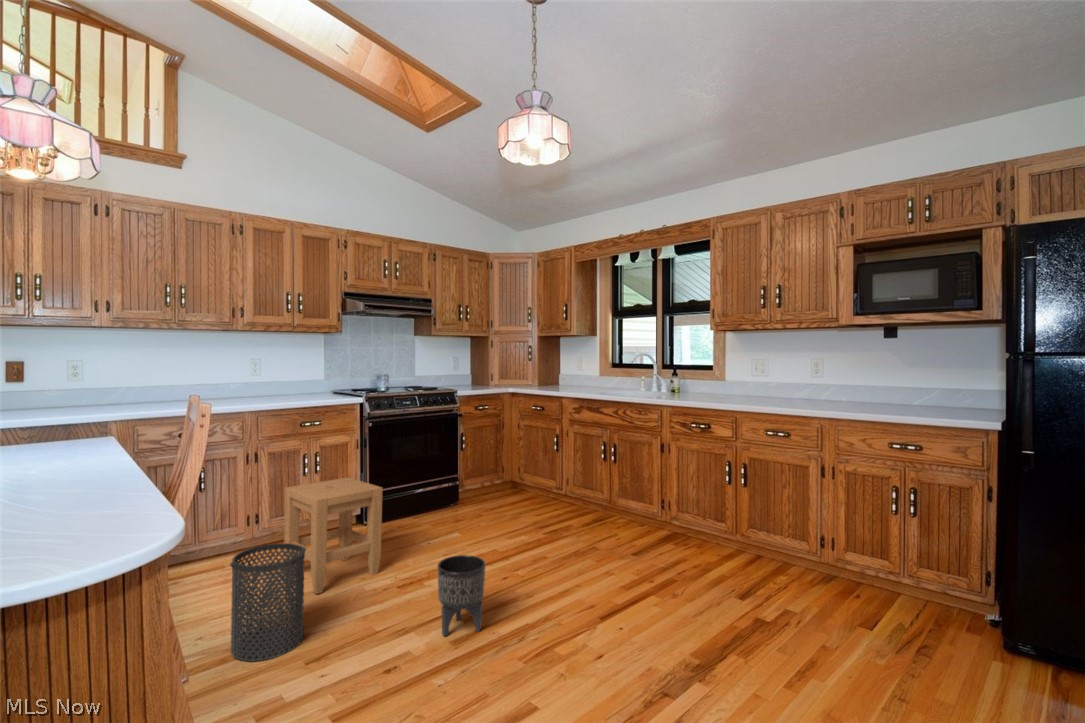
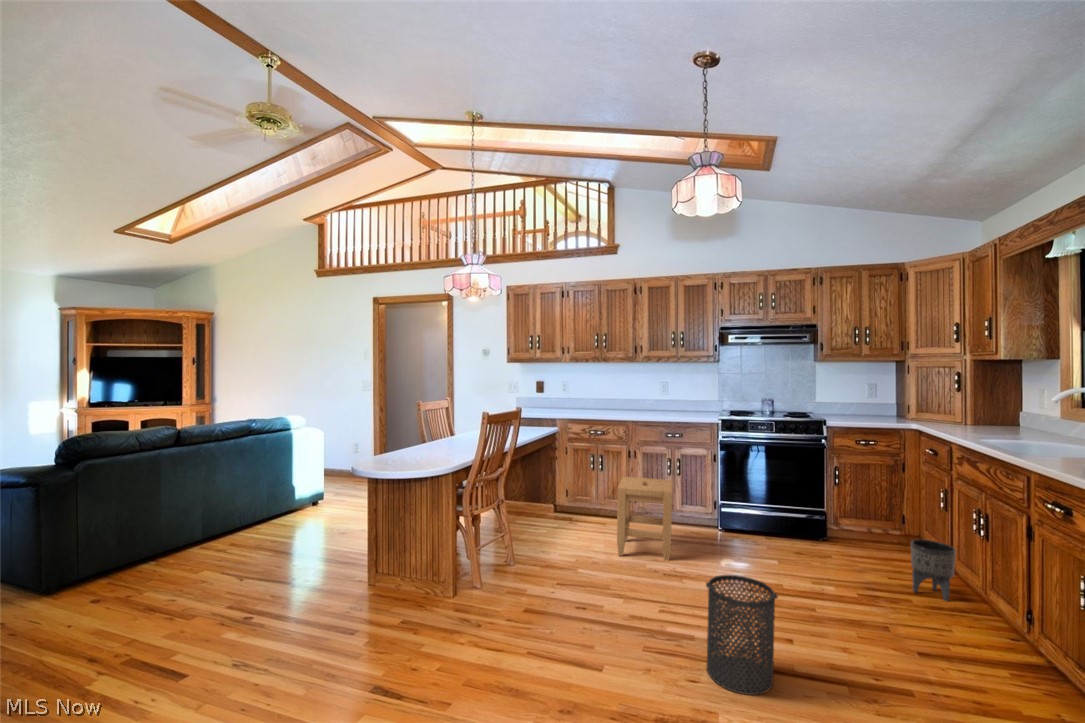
trash can: present [230,543,306,661] -> present [706,575,777,695]
planter: present [438,555,486,636] -> present [911,539,956,601]

